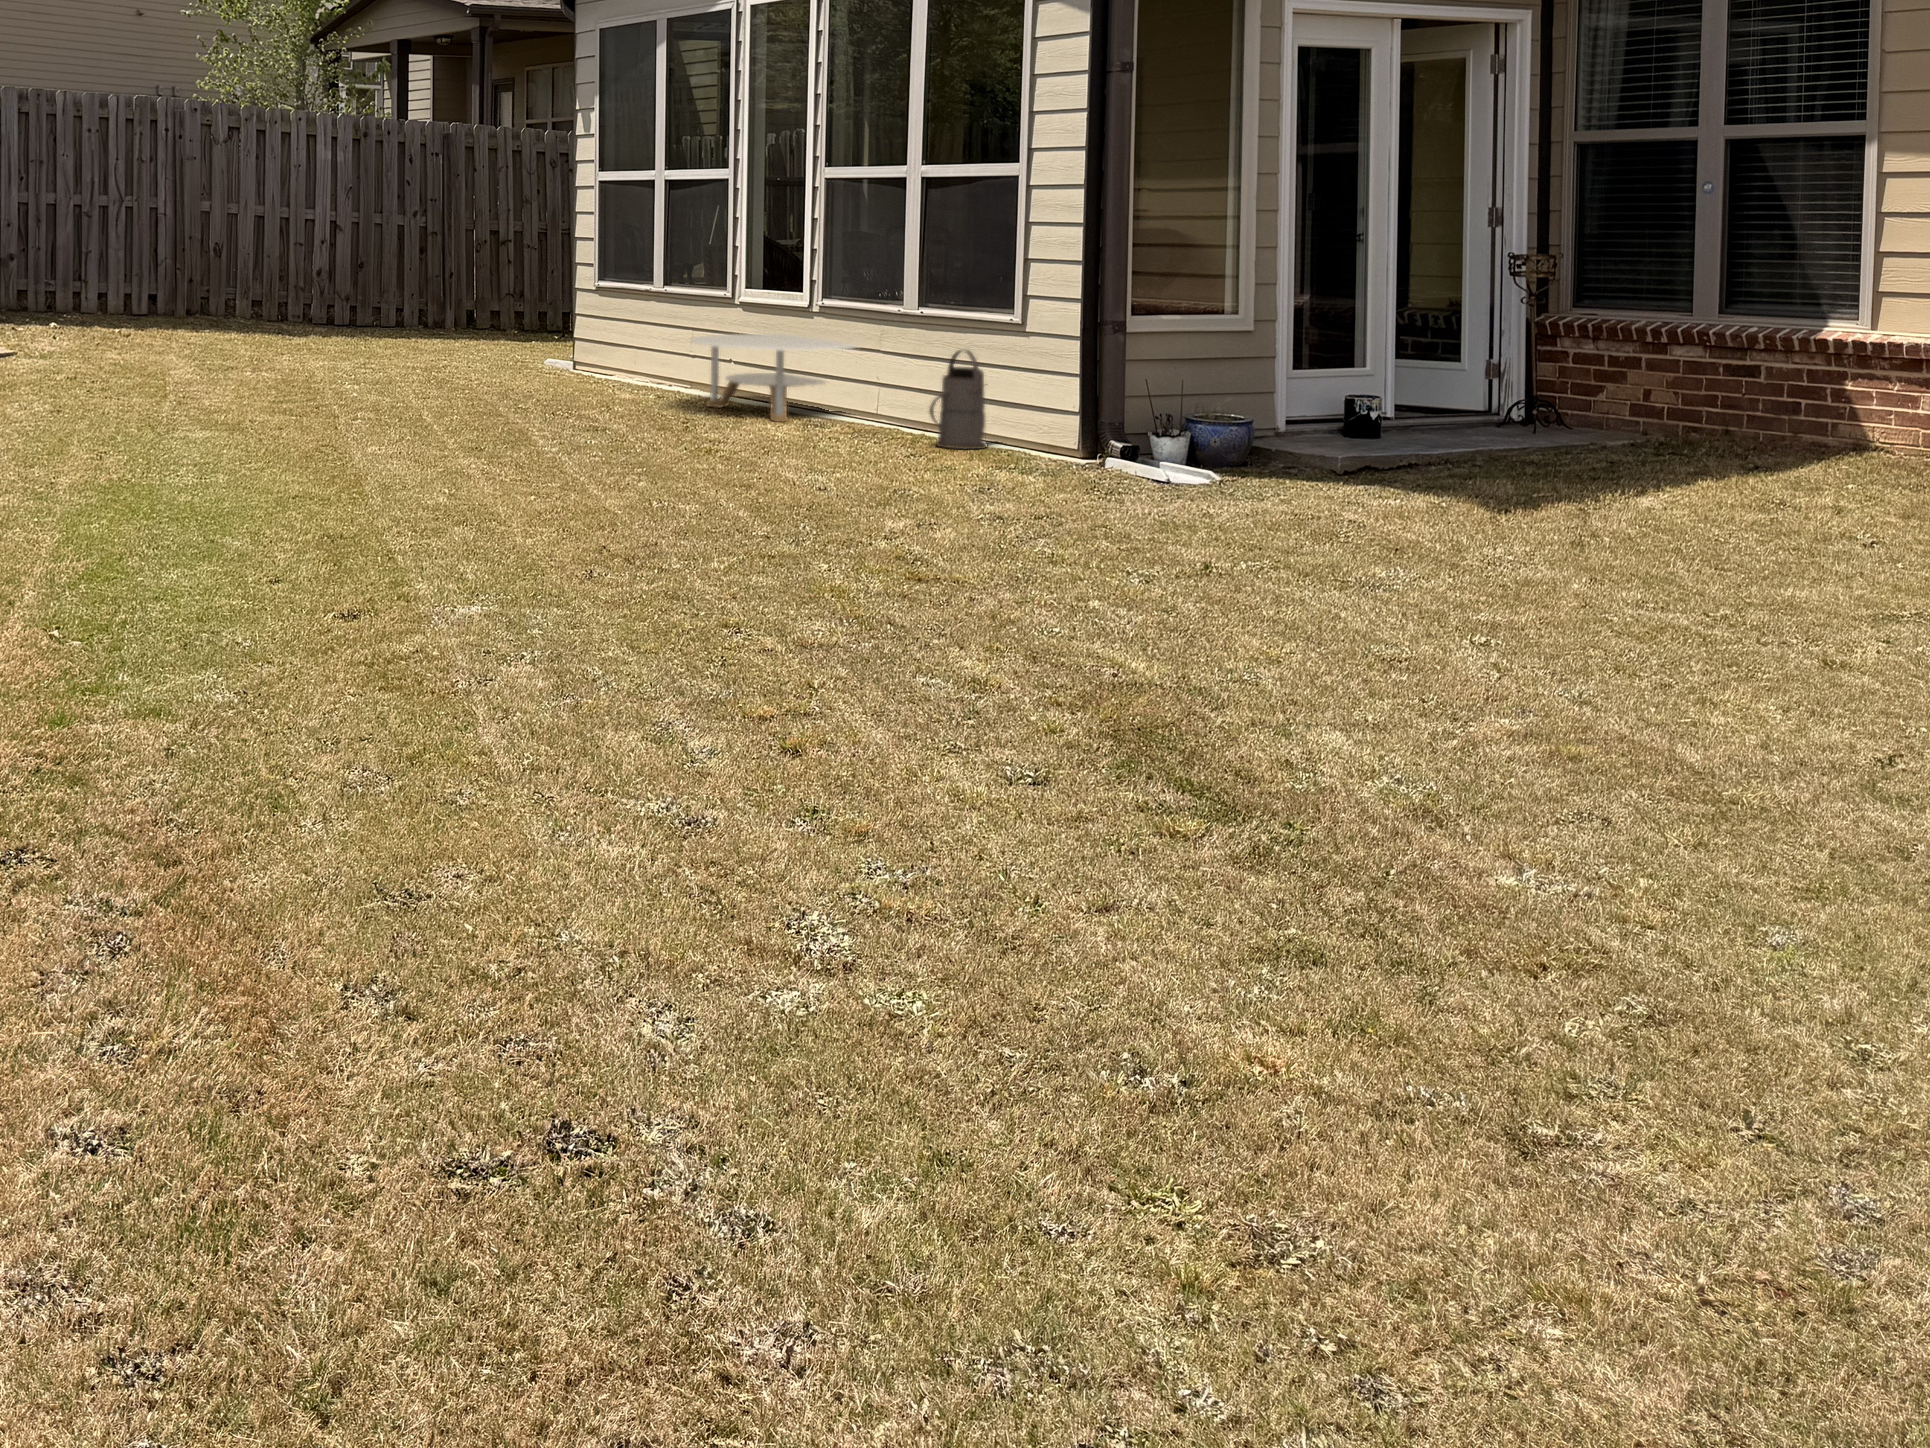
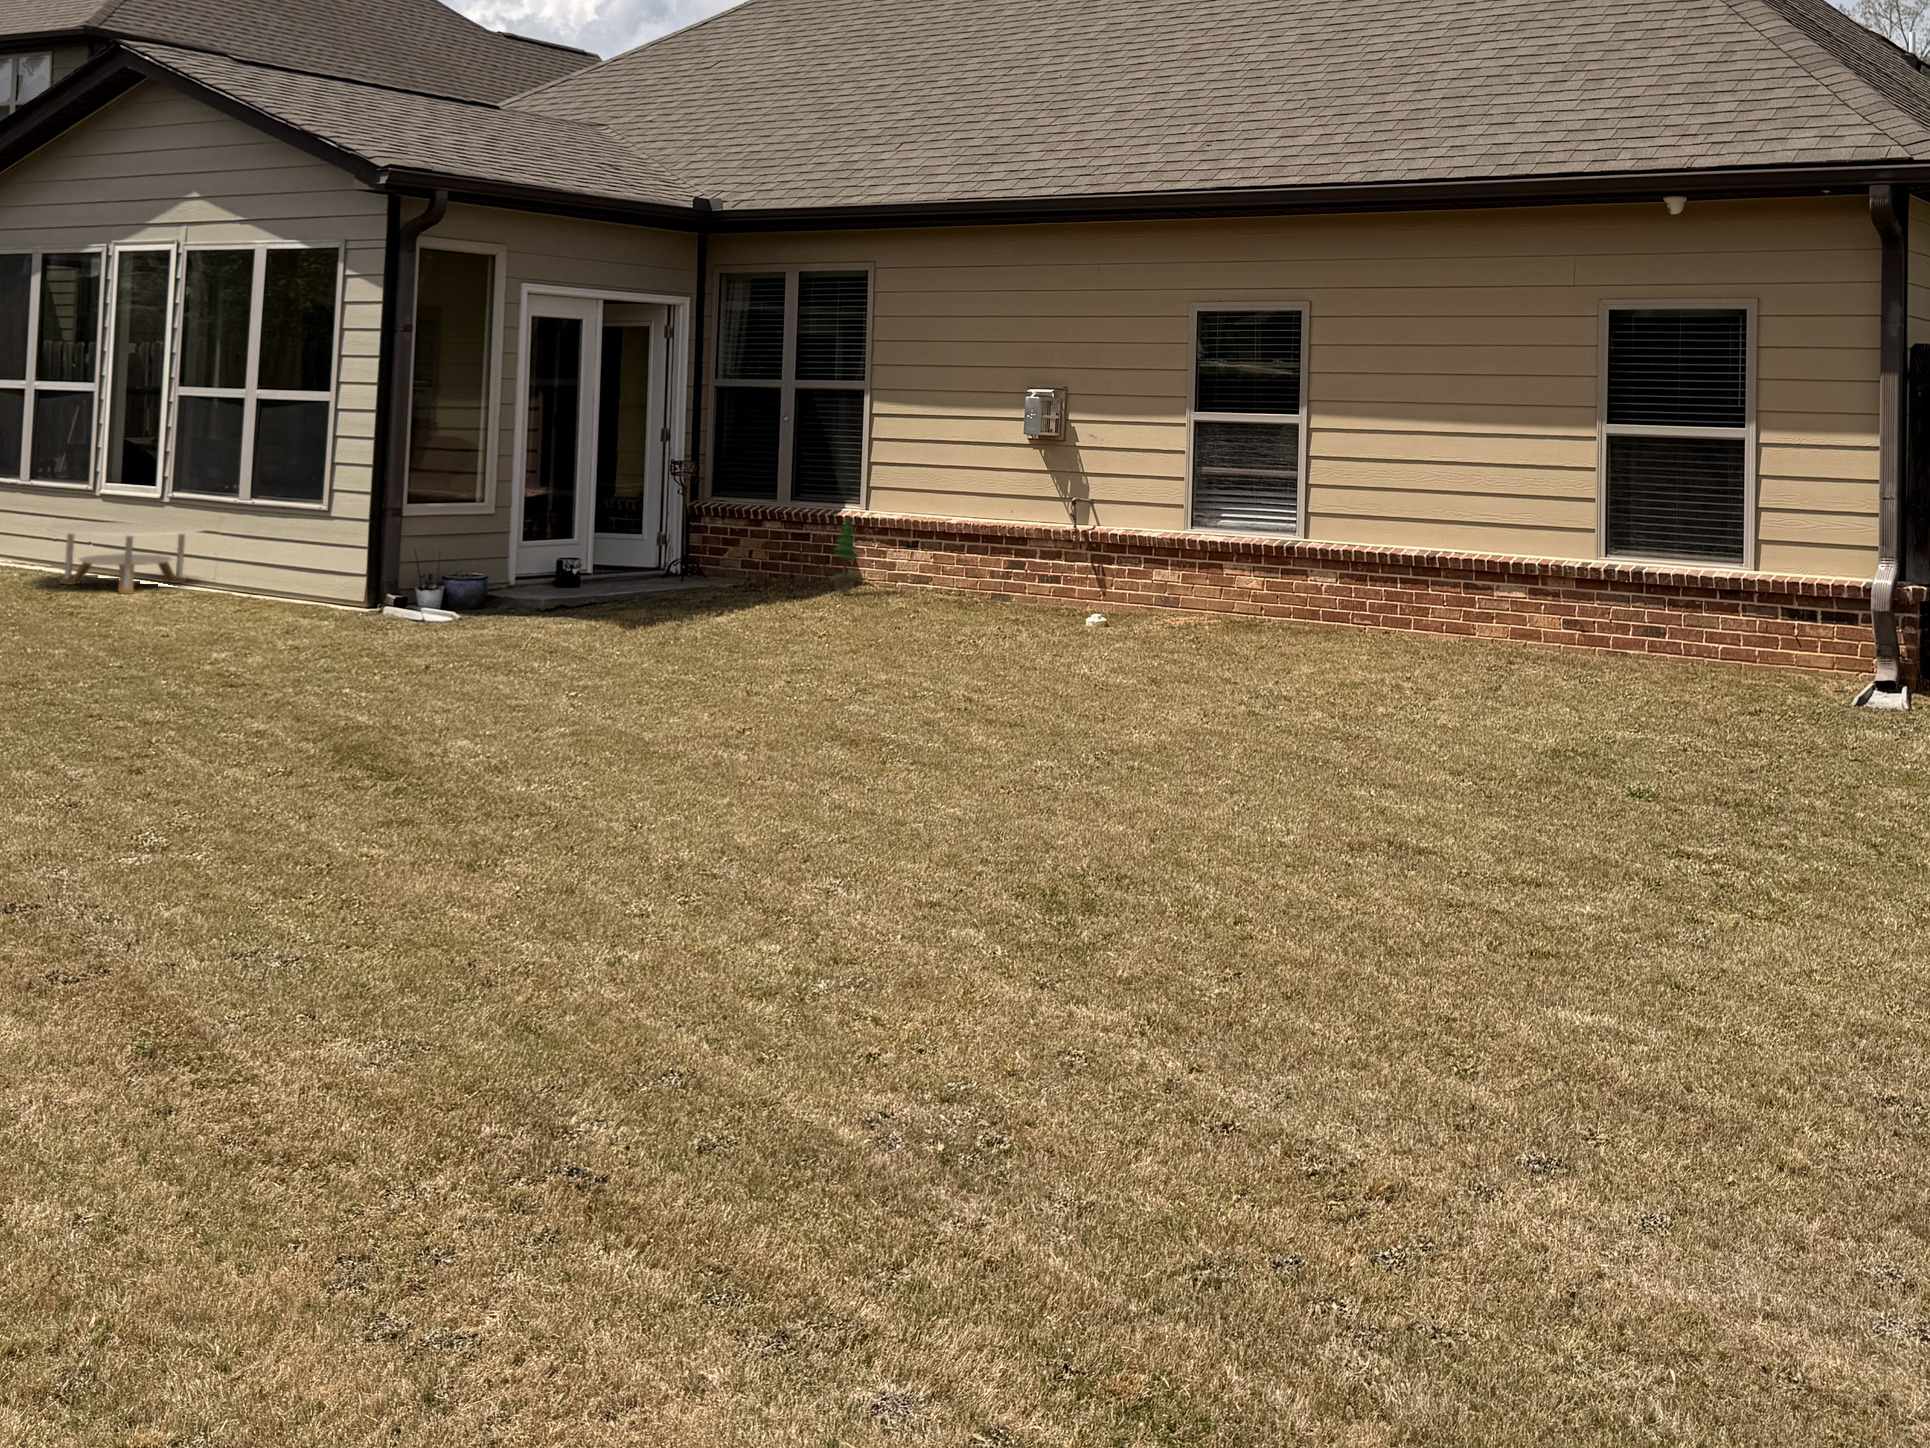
potted tree: none [1812,339,1869,467] -> present [834,518,858,594]
watering can: present [929,350,987,449] -> none [252,533,332,609]

